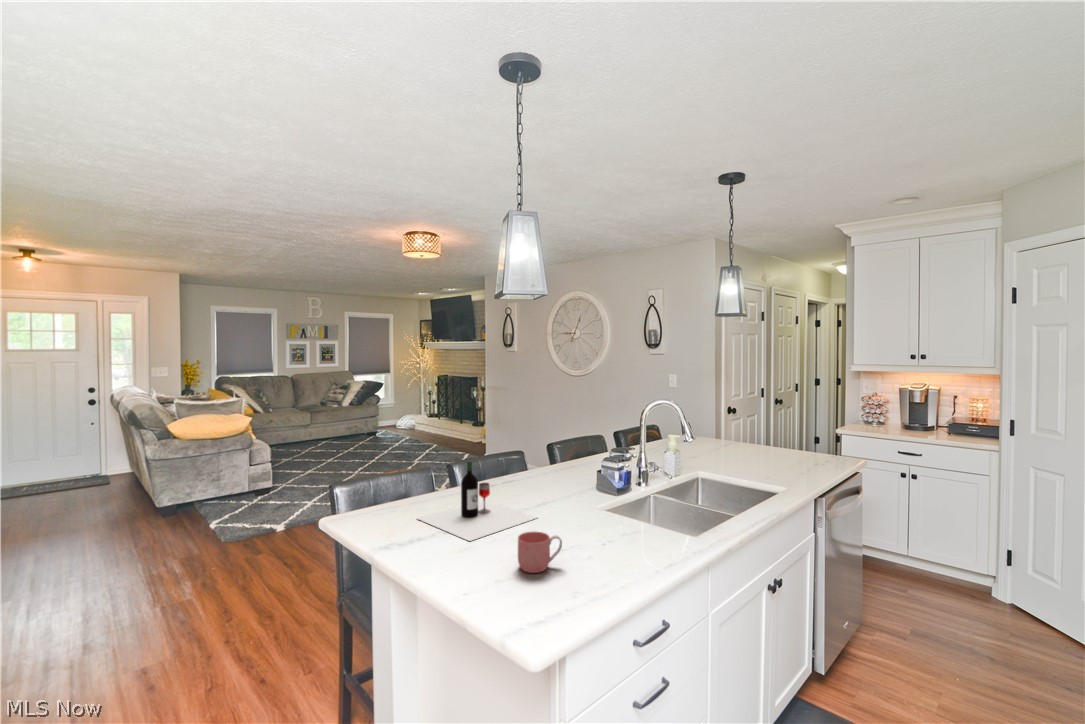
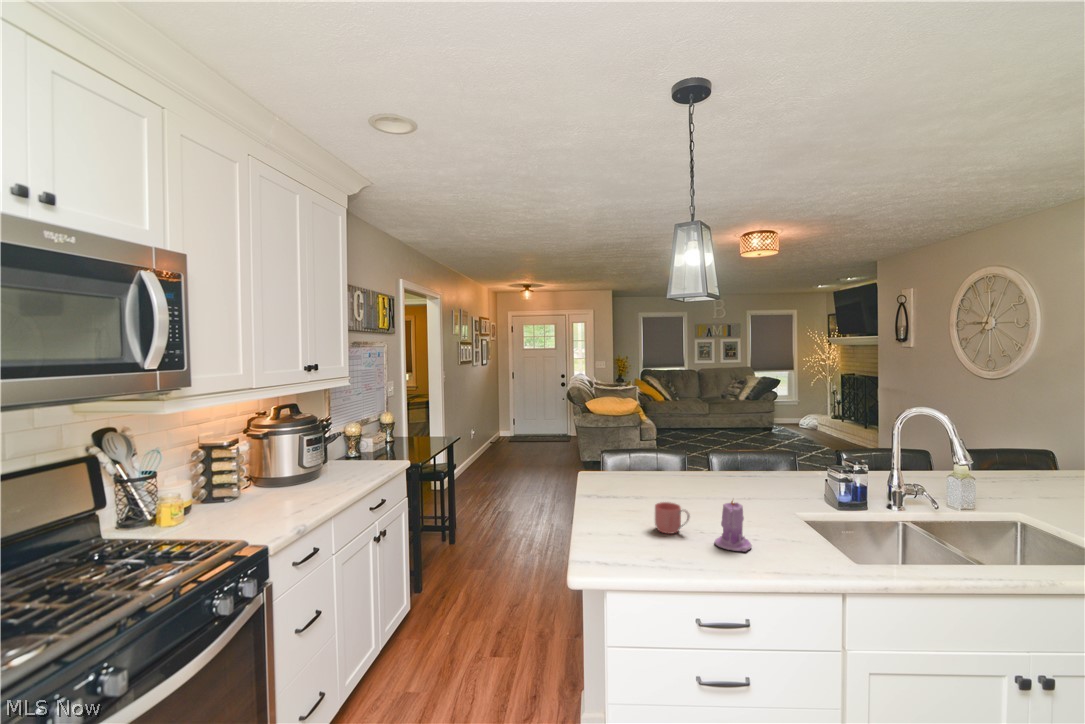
wine bottle: present [418,461,536,541] -> none [641,446,729,505]
candle: none [592,507,633,568] -> present [715,501,752,552]

